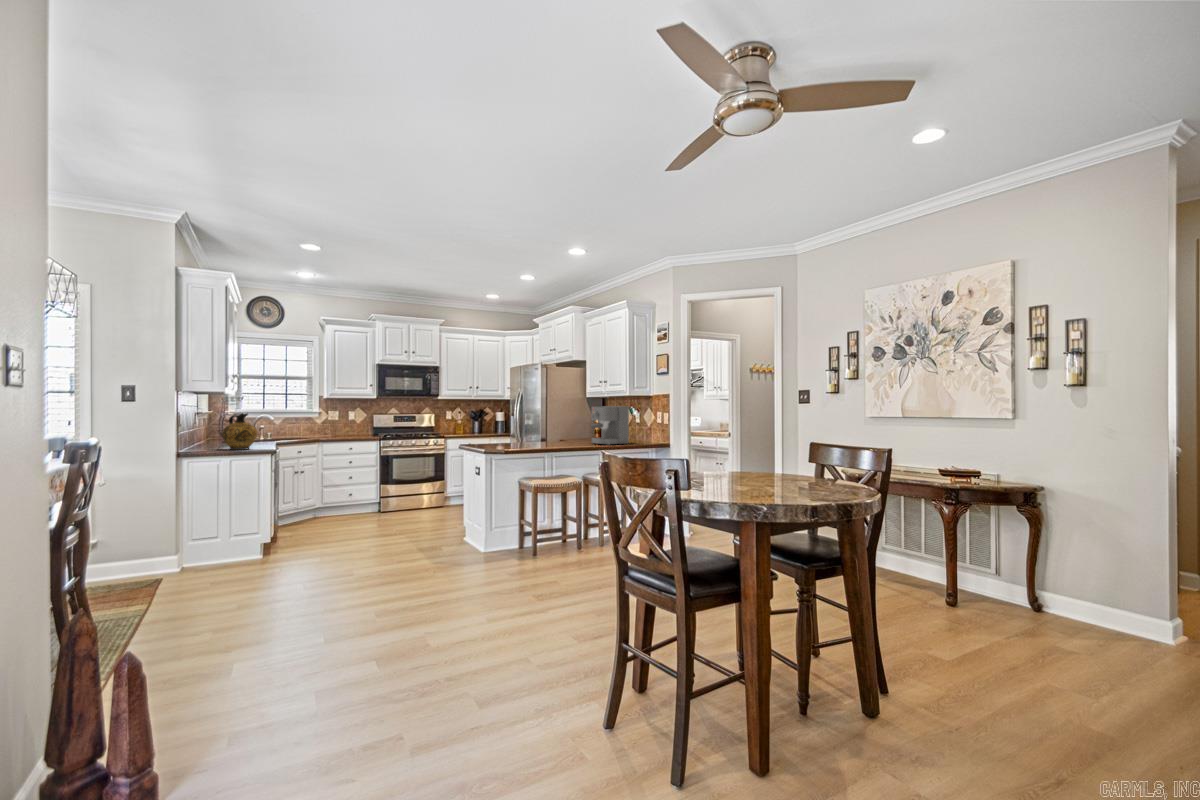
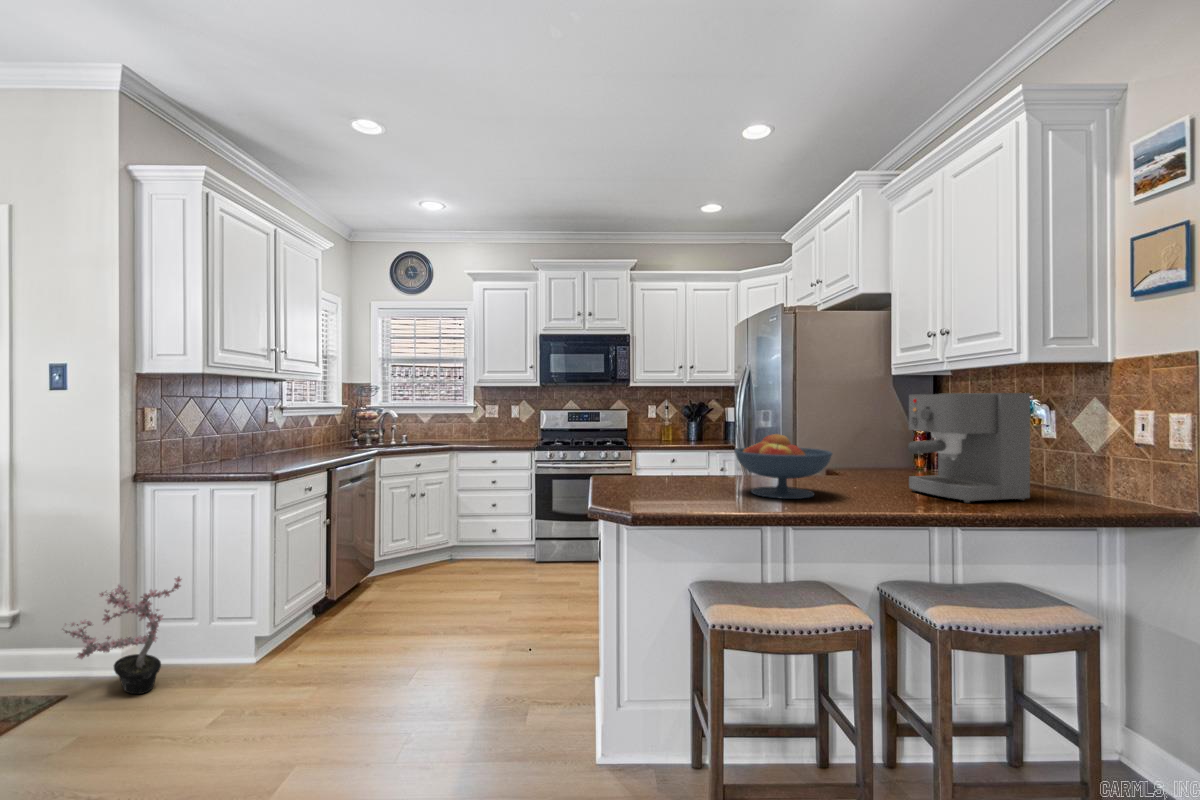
ceramic jug: present [222,413,257,450] -> none [226,407,283,469]
fruit bowl: none [529,422,566,446] -> present [734,434,832,499]
potted plant: none [147,509,224,575] -> present [62,576,182,694]

